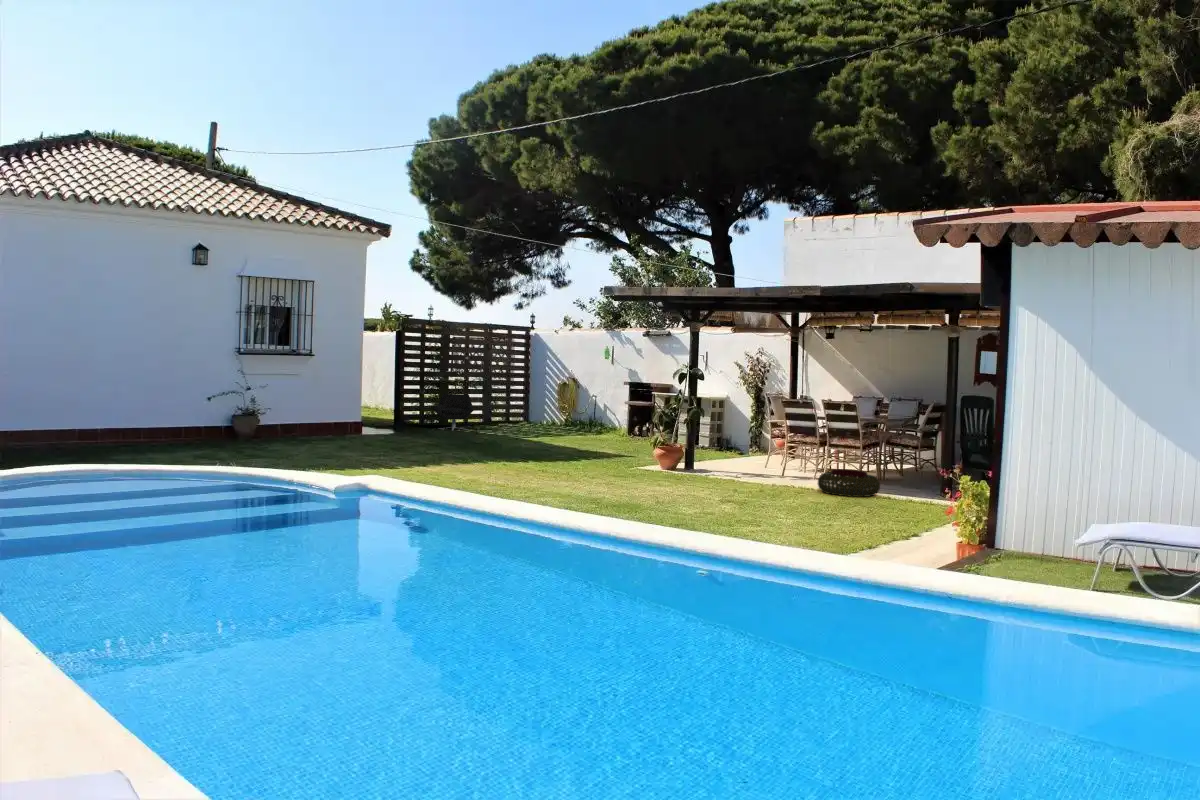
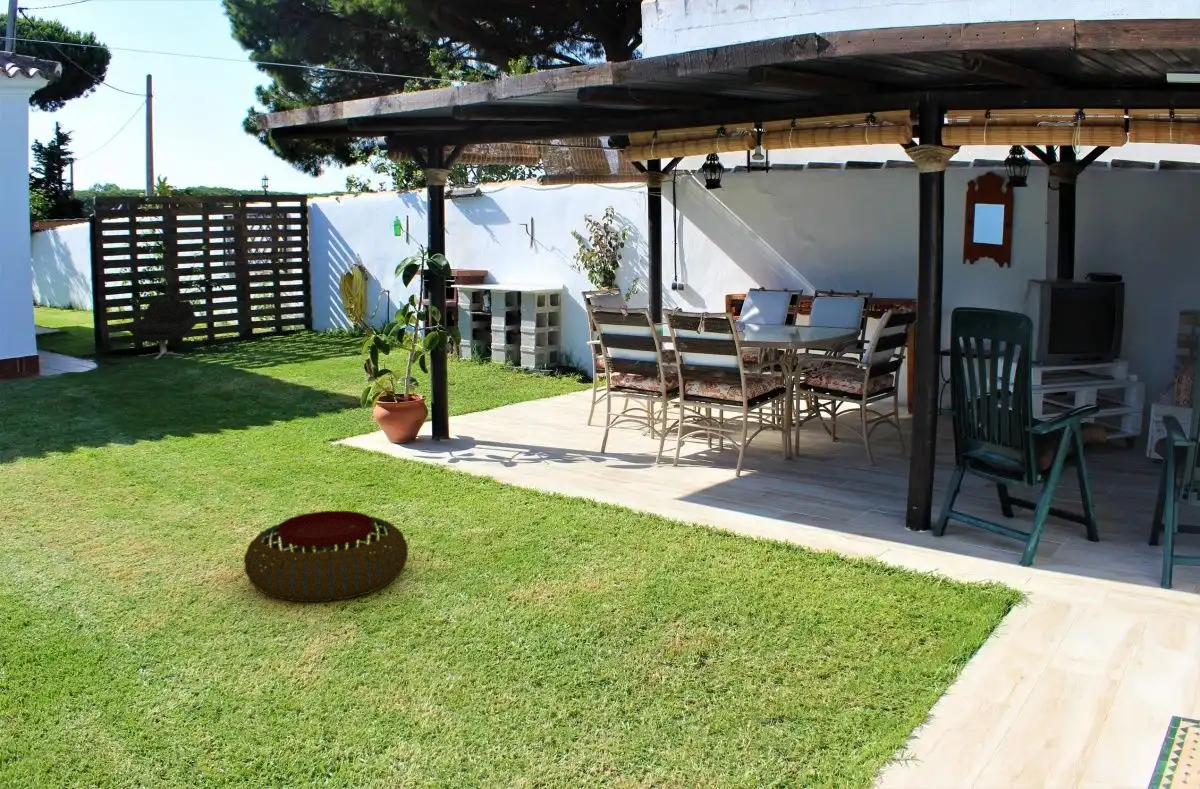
pouf: present [818,469,880,497] -> present [244,511,408,602]

